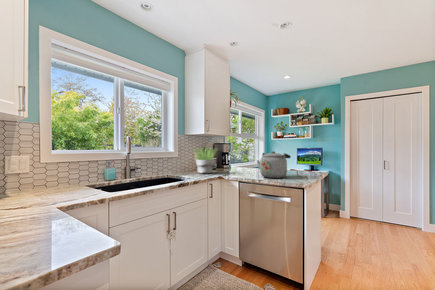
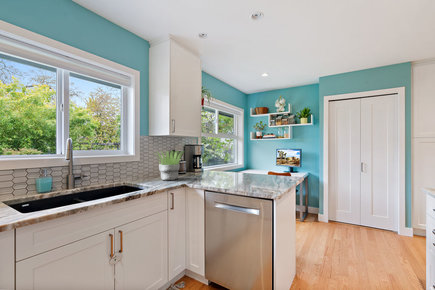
kettle: present [257,151,291,178] -> none [225,156,262,186]

